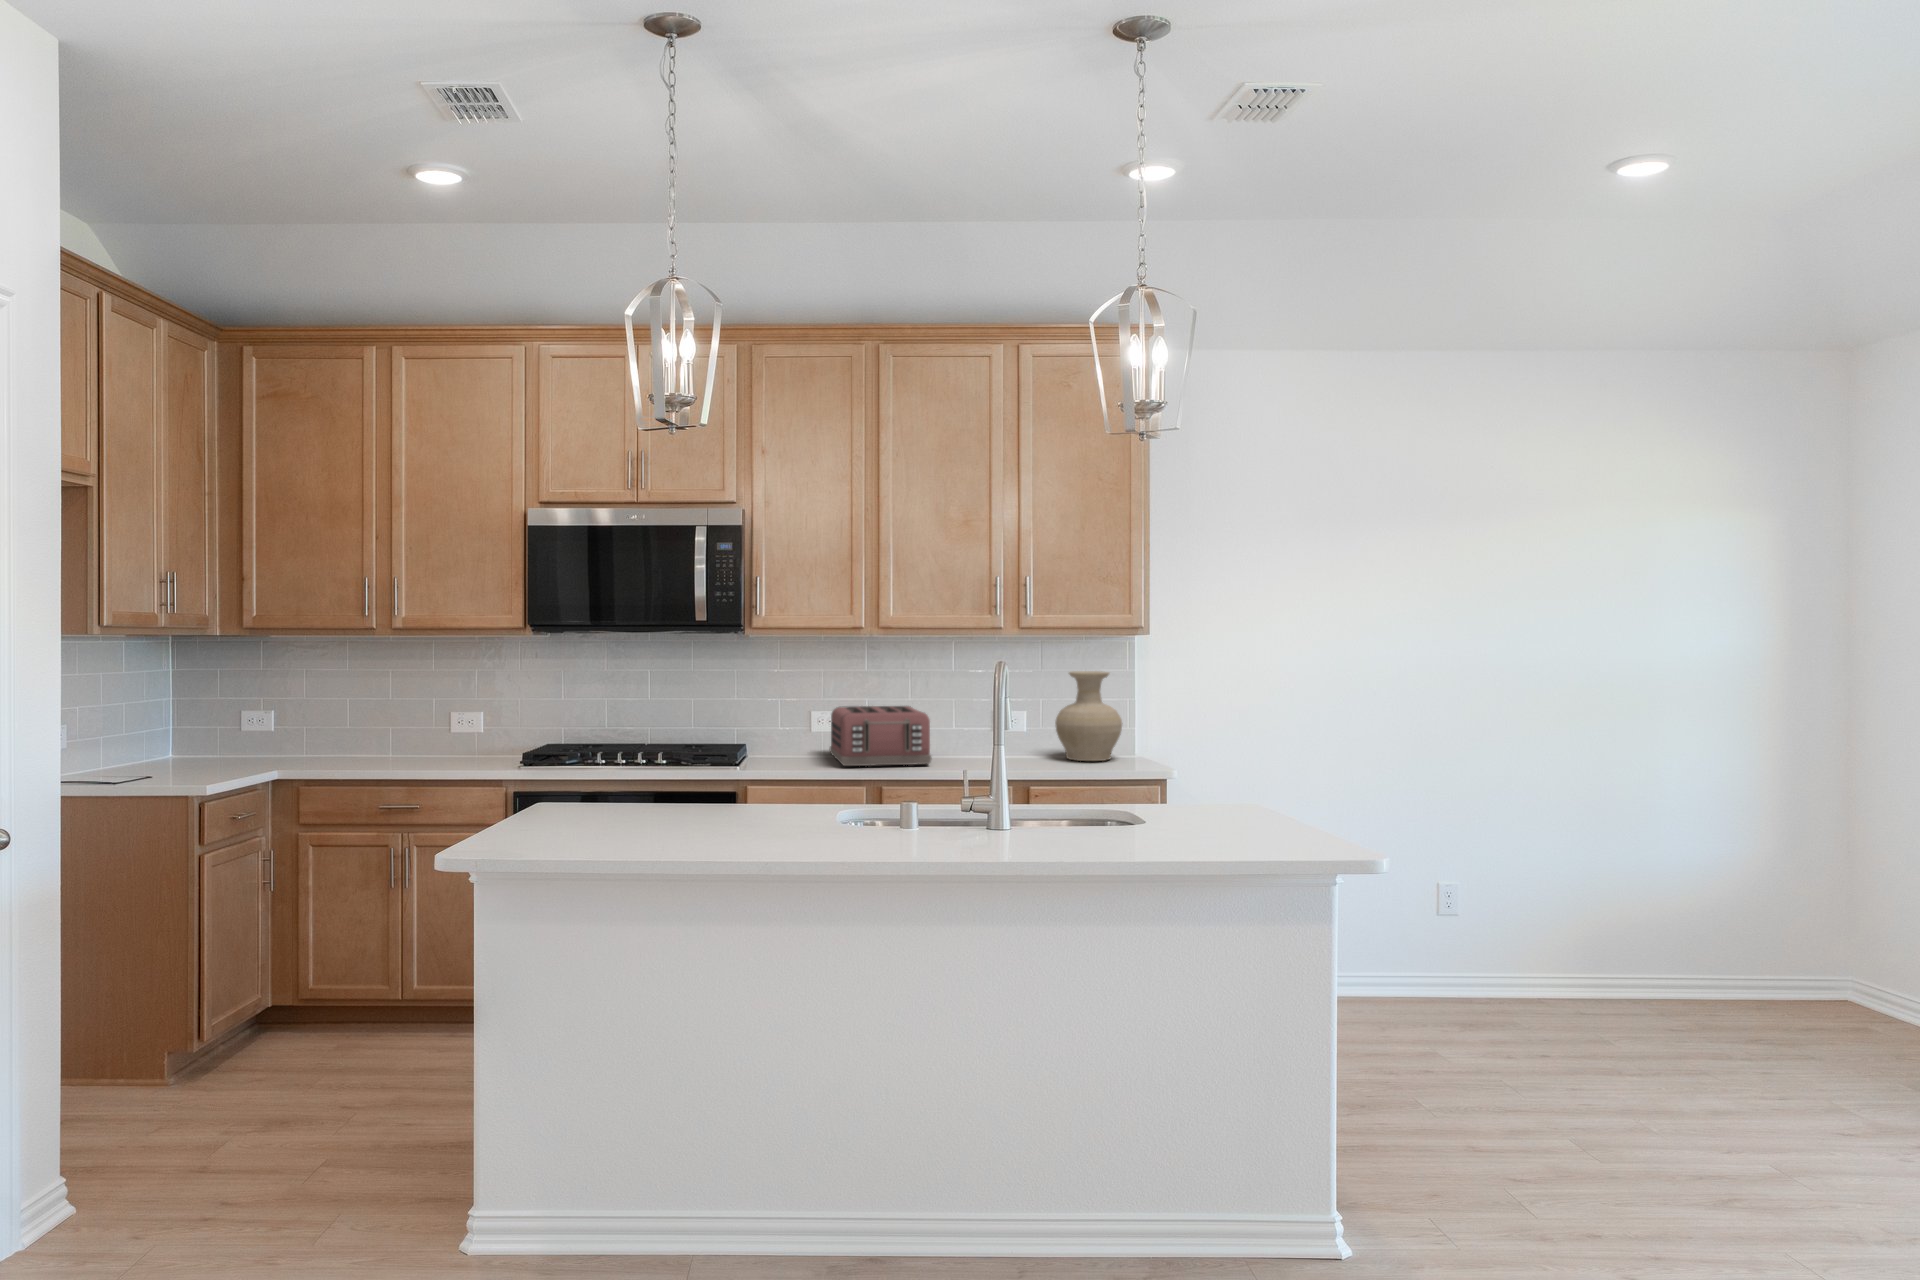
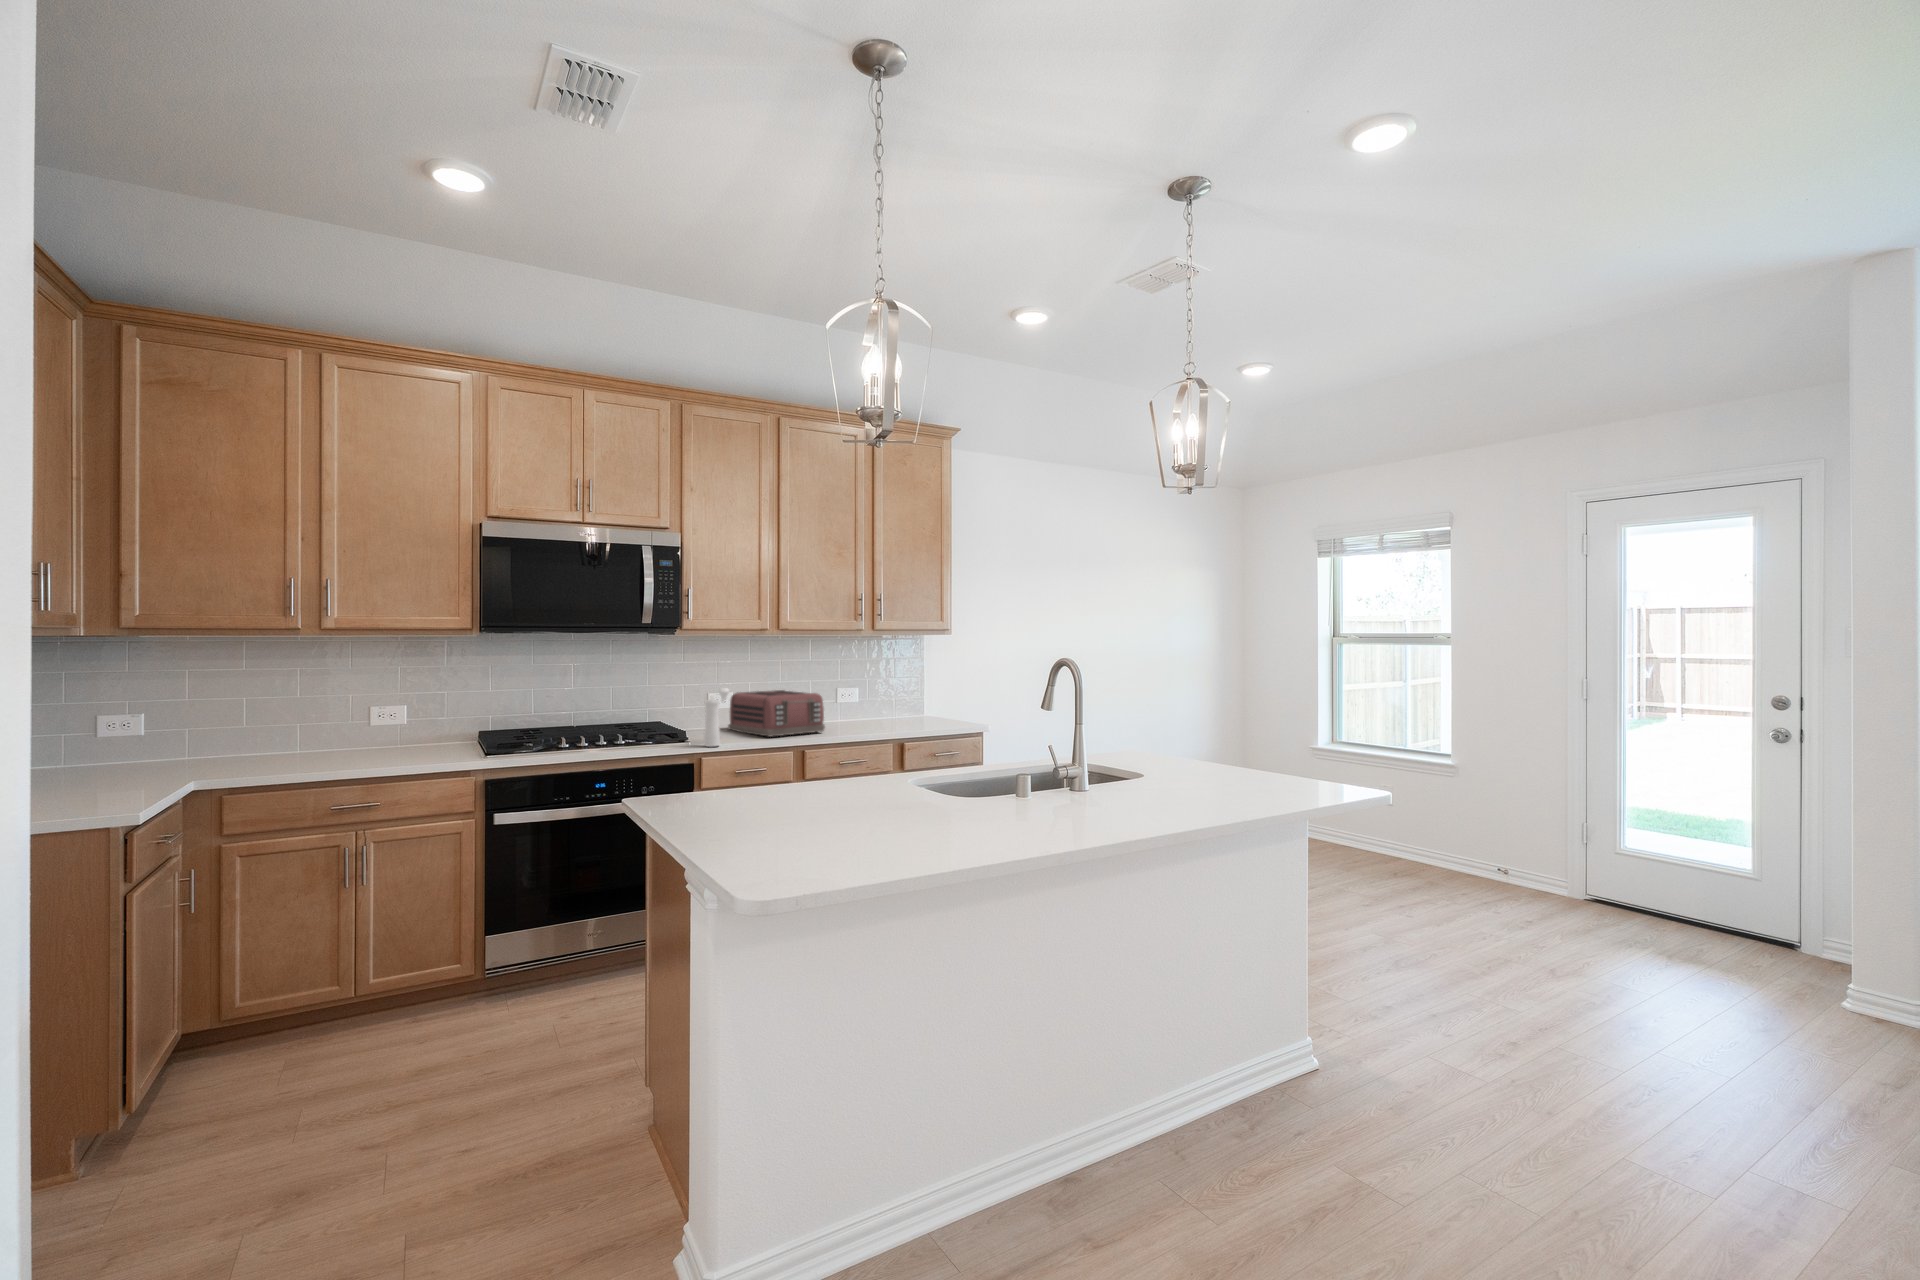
vase: present [1055,671,1122,761] -> none [883,661,930,723]
pepper mill: none [743,701,788,773] -> present [704,688,729,747]

